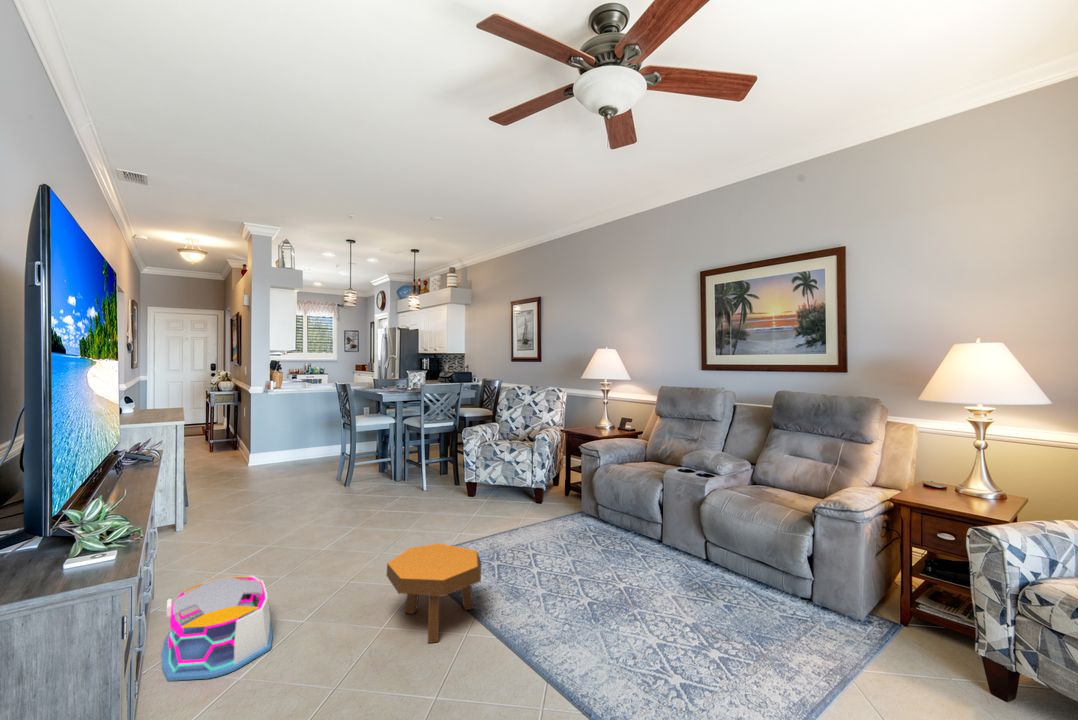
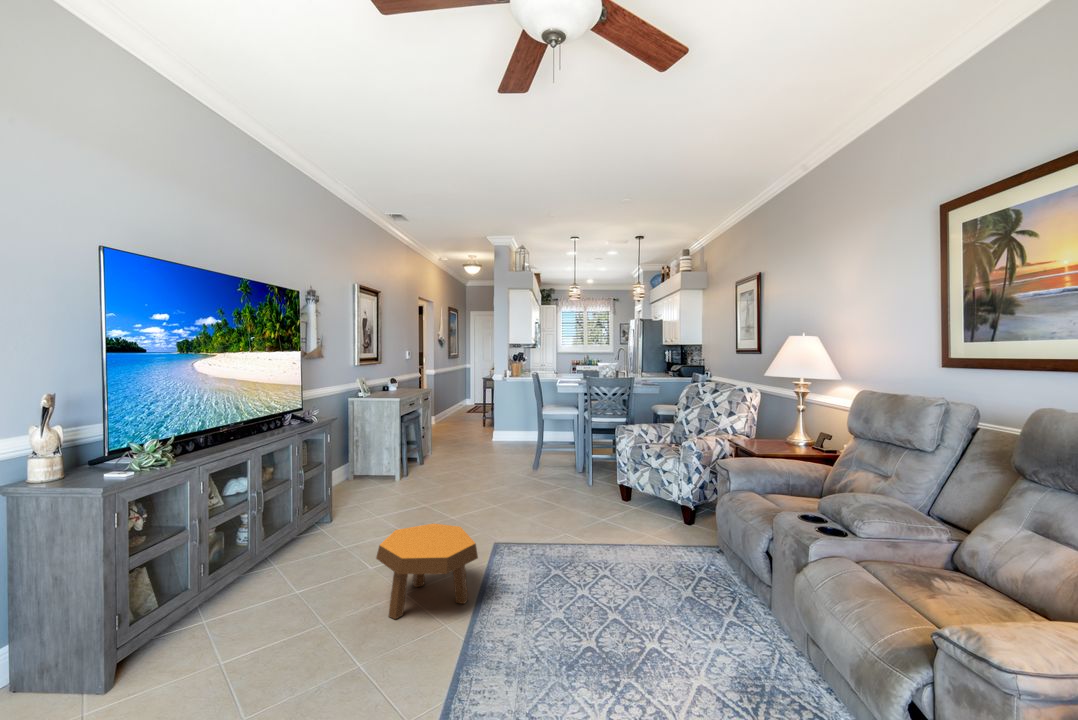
storage bin: present [162,576,273,681] -> none [239,508,342,578]

